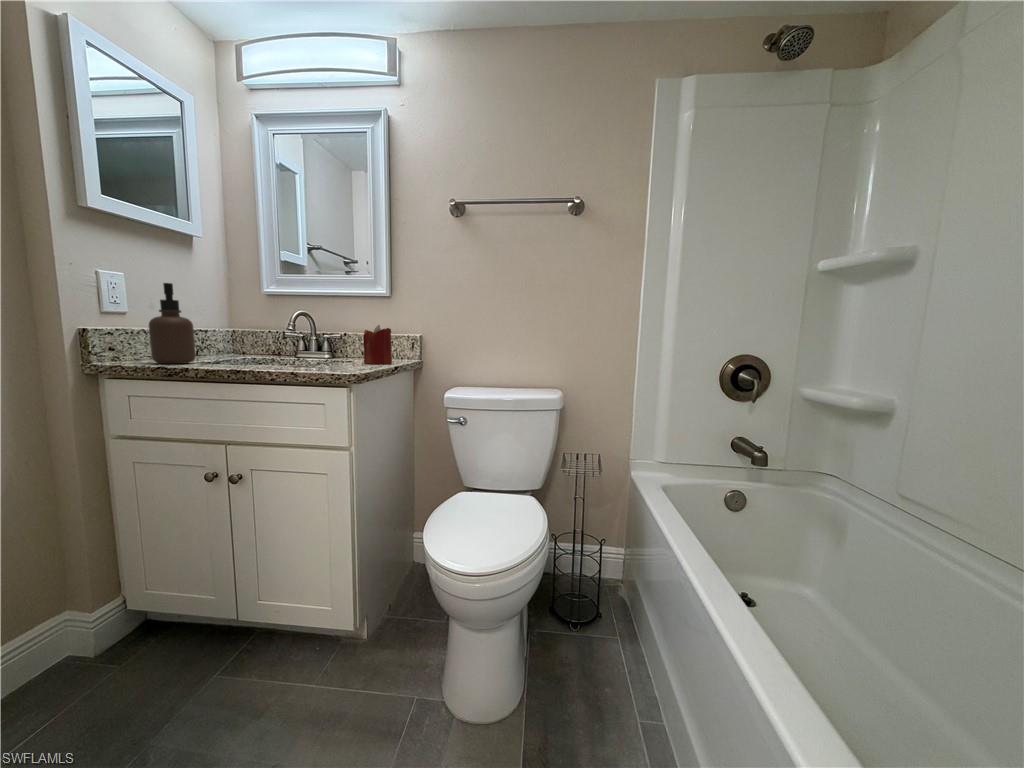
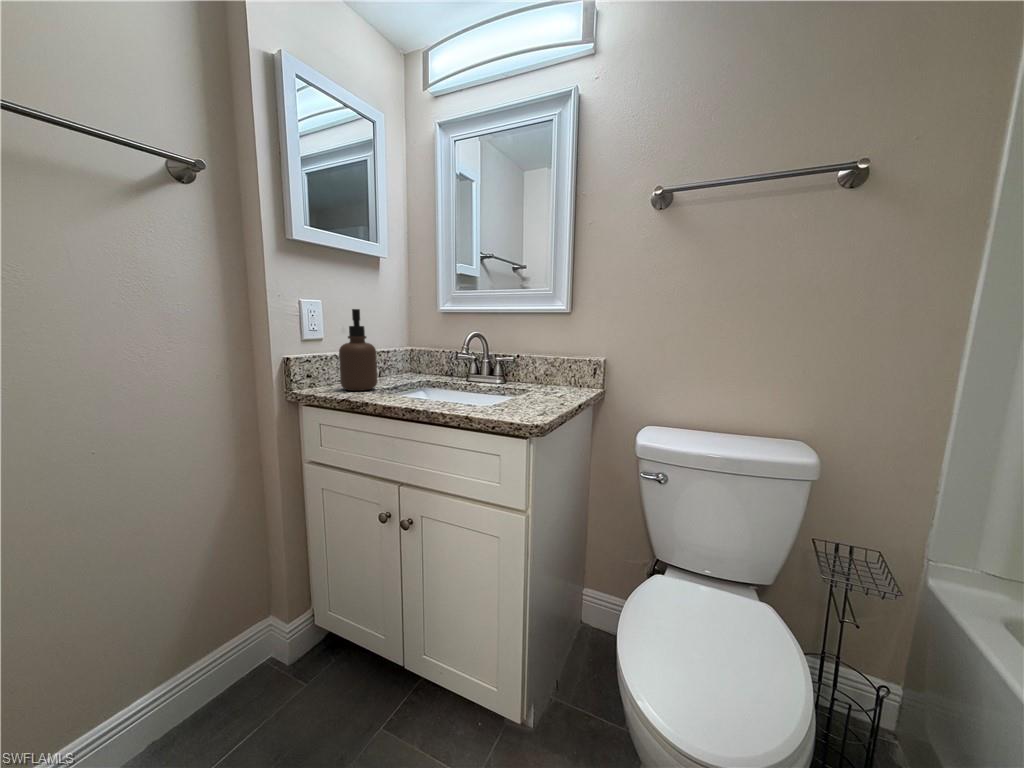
candle: present [363,325,392,364] -> none [538,347,570,394]

